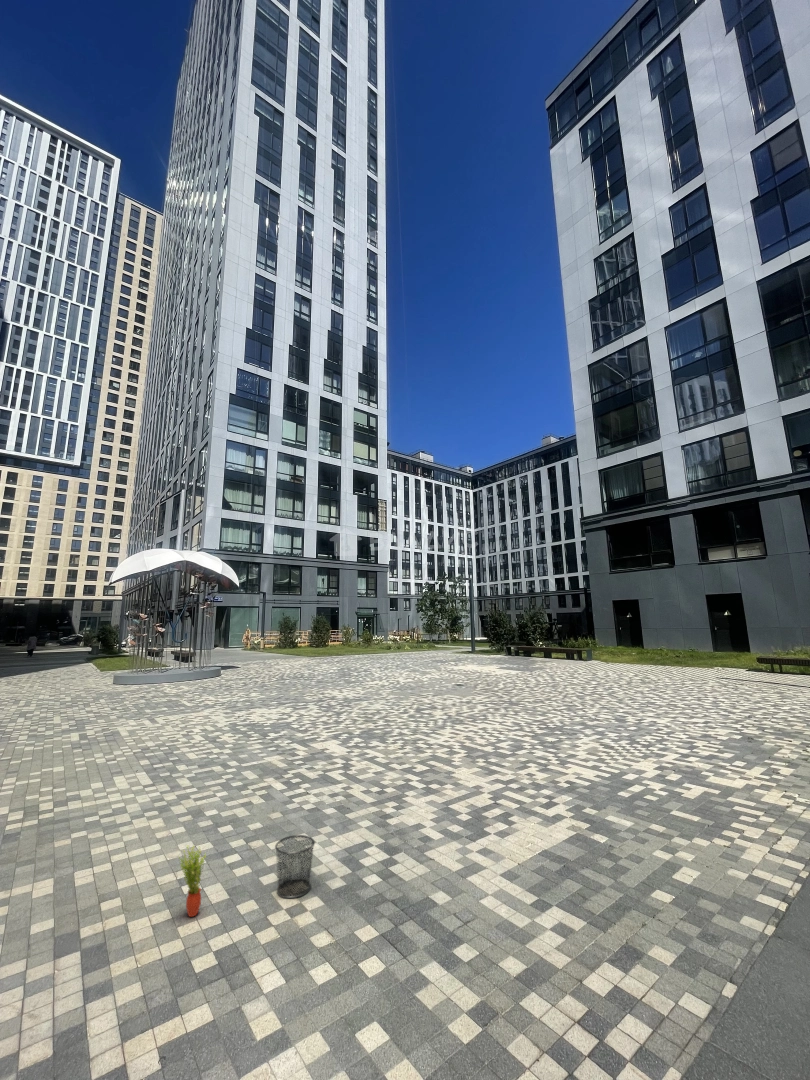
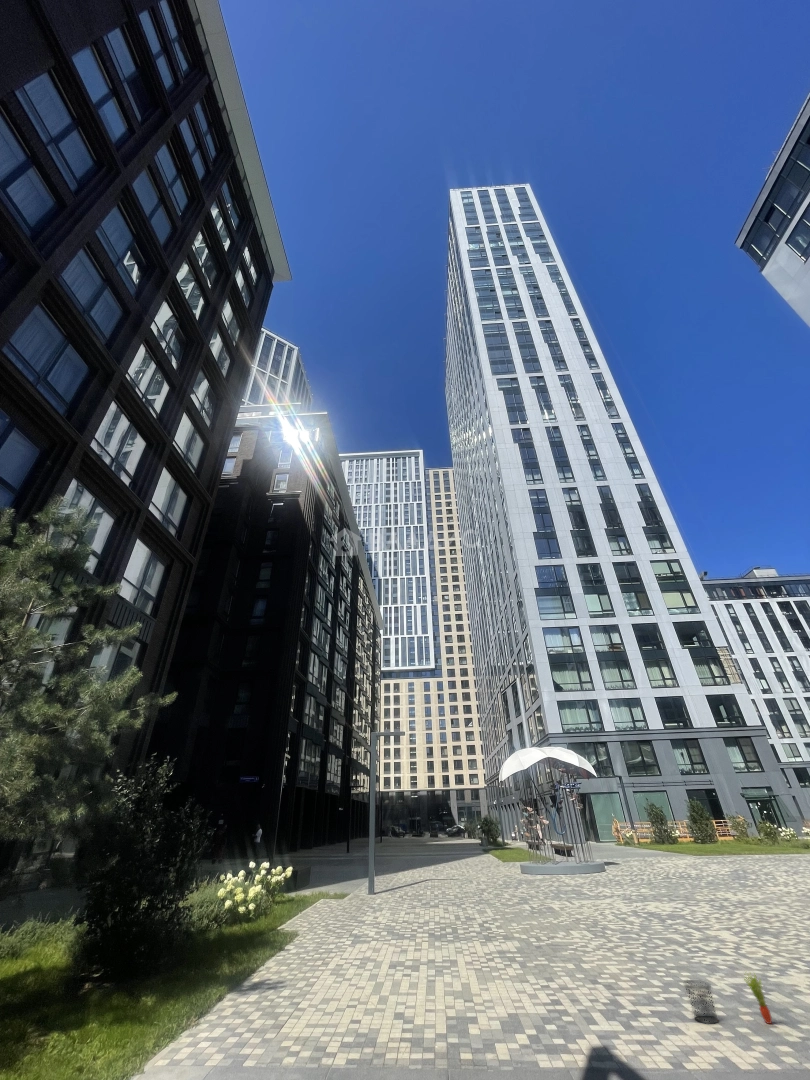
potted plant: present [181,846,206,917] -> present [744,975,772,1024]

